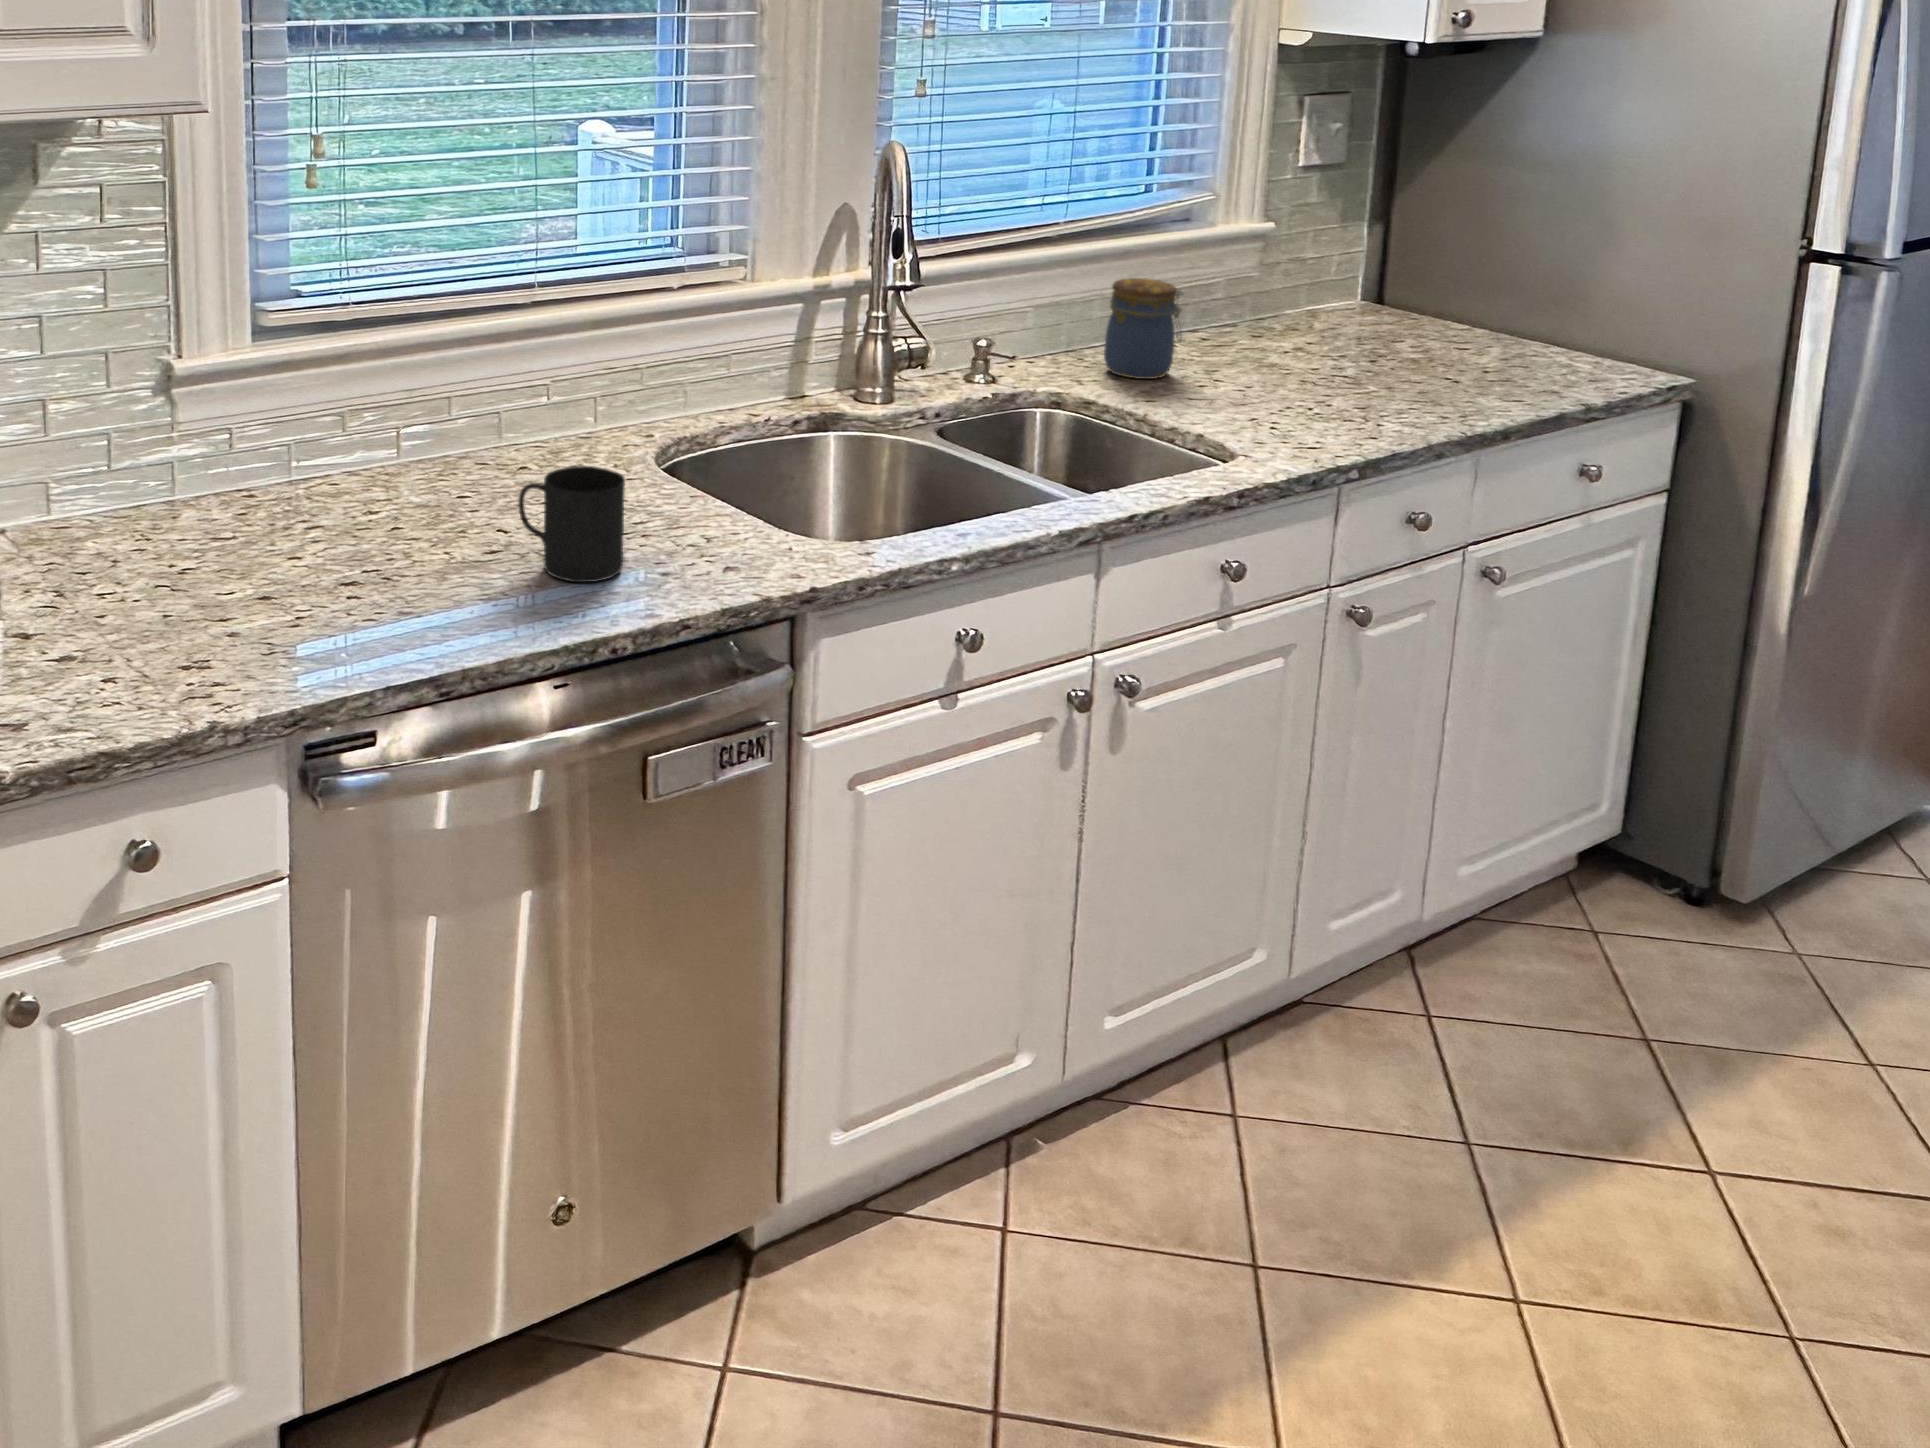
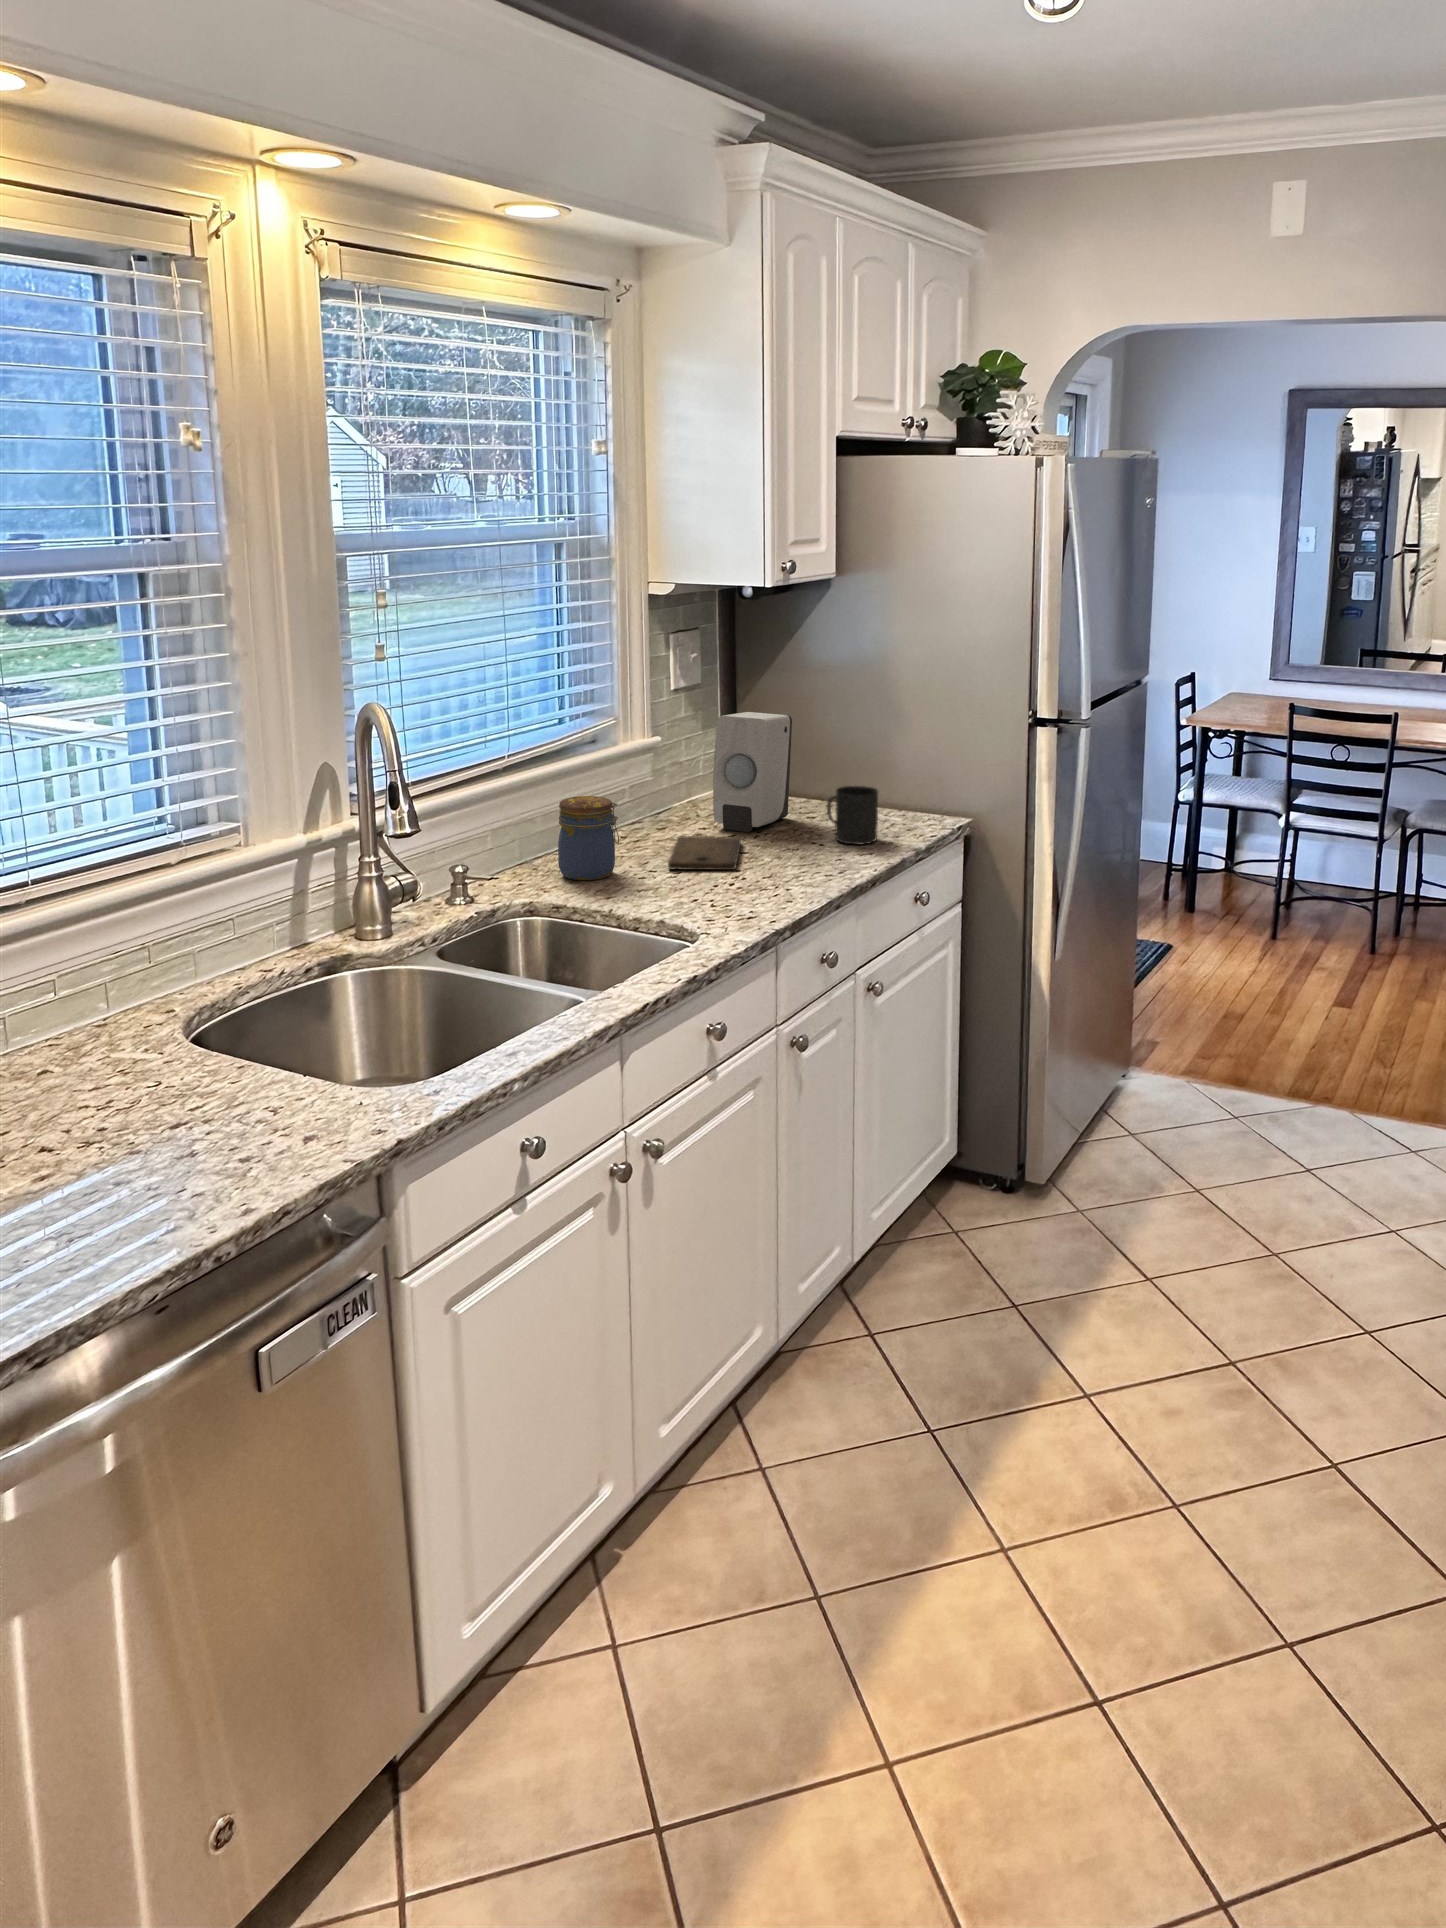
soap dispenser: none [1324,202,1451,354] -> present [713,712,792,832]
cutting board: none [1238,346,1349,394] -> present [668,836,741,870]
mug: present [518,466,625,582] -> present [827,786,878,845]

